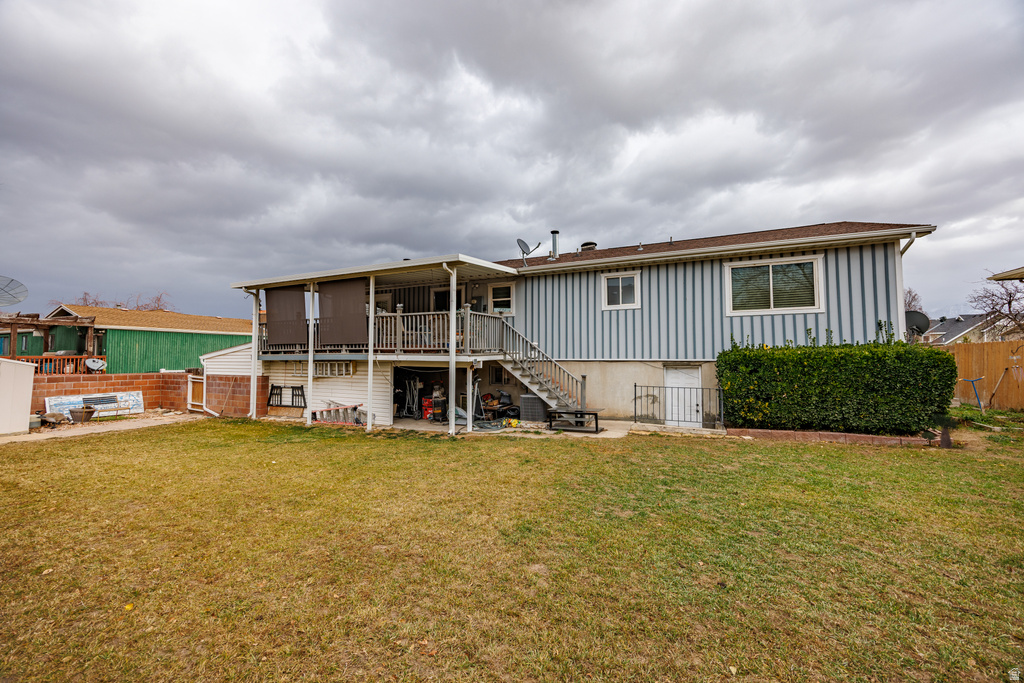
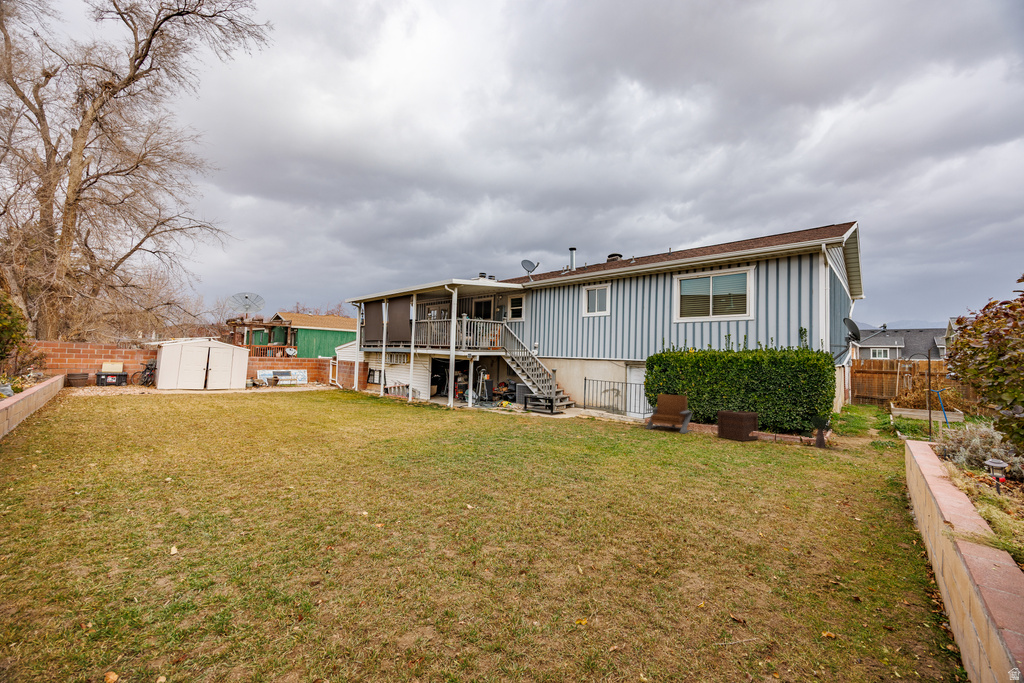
lounge chair: none [737,399,799,445] -> present [646,394,692,433]
wooden crate: none [835,413,877,449] -> present [718,410,758,441]

